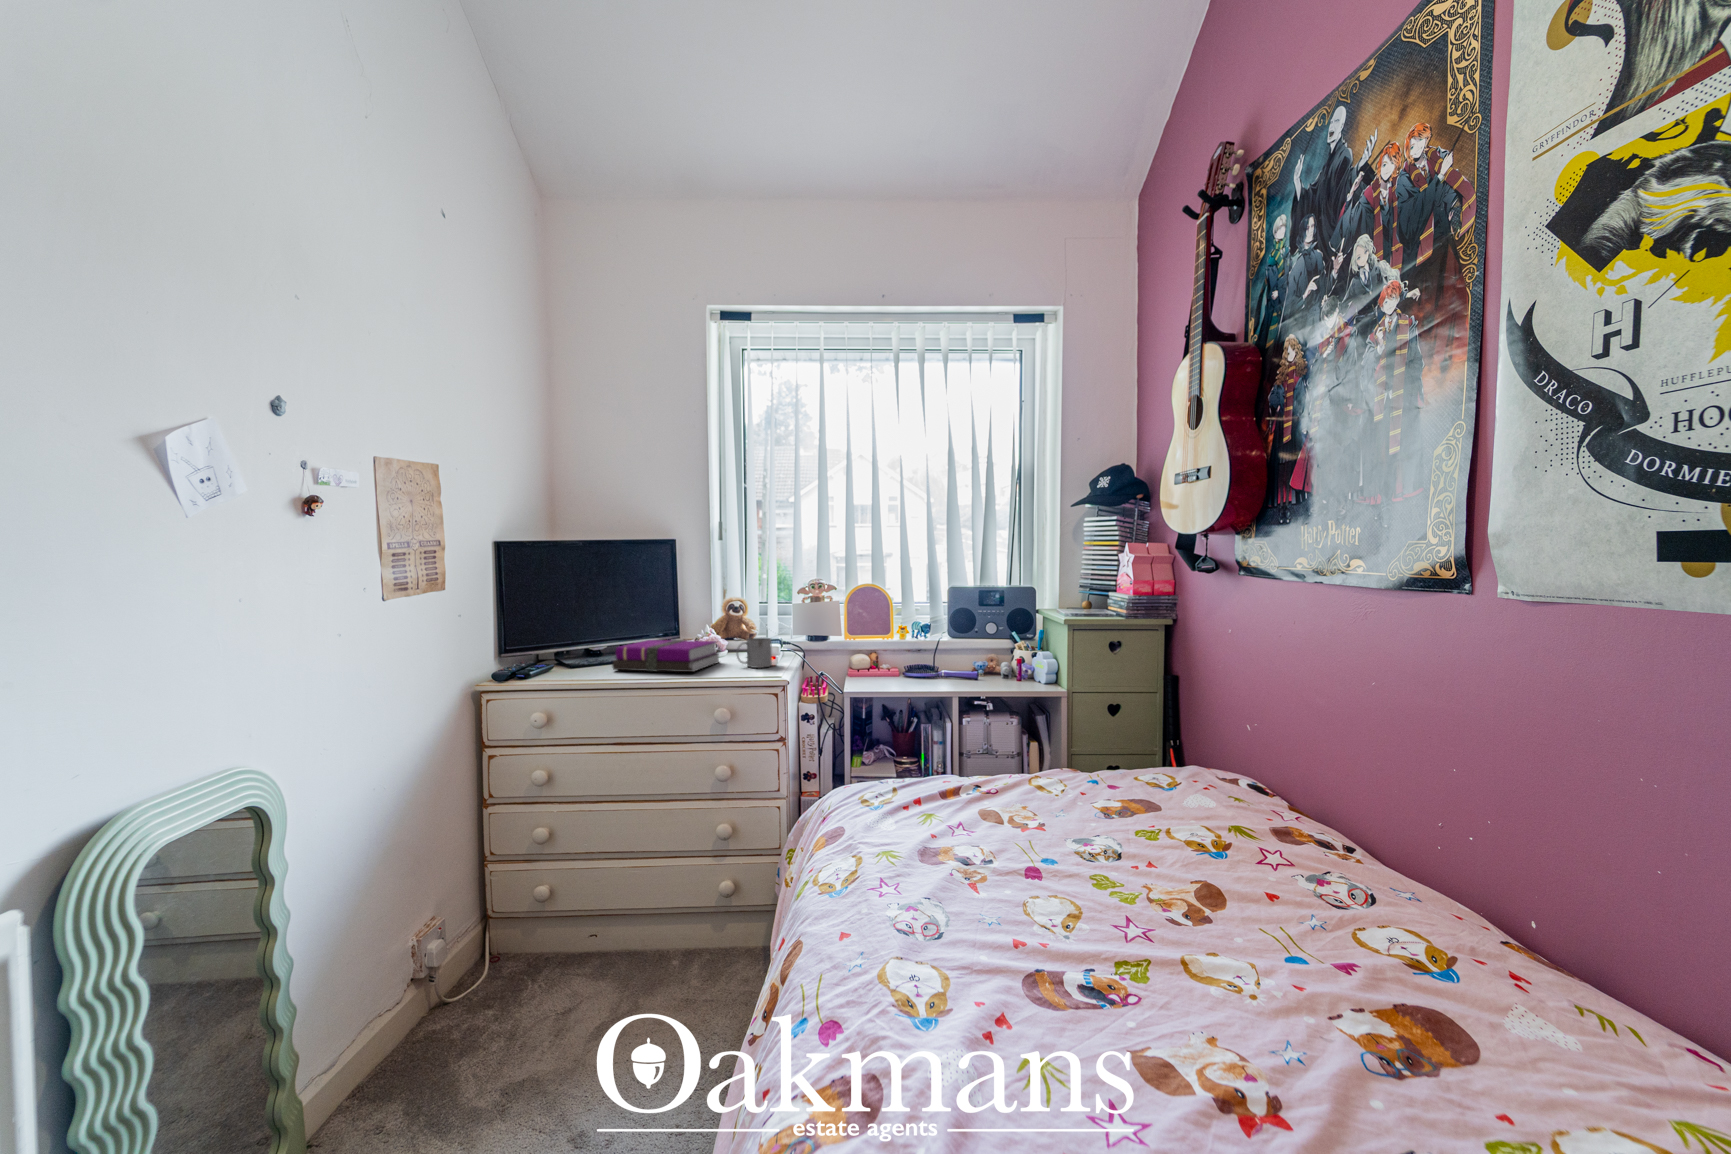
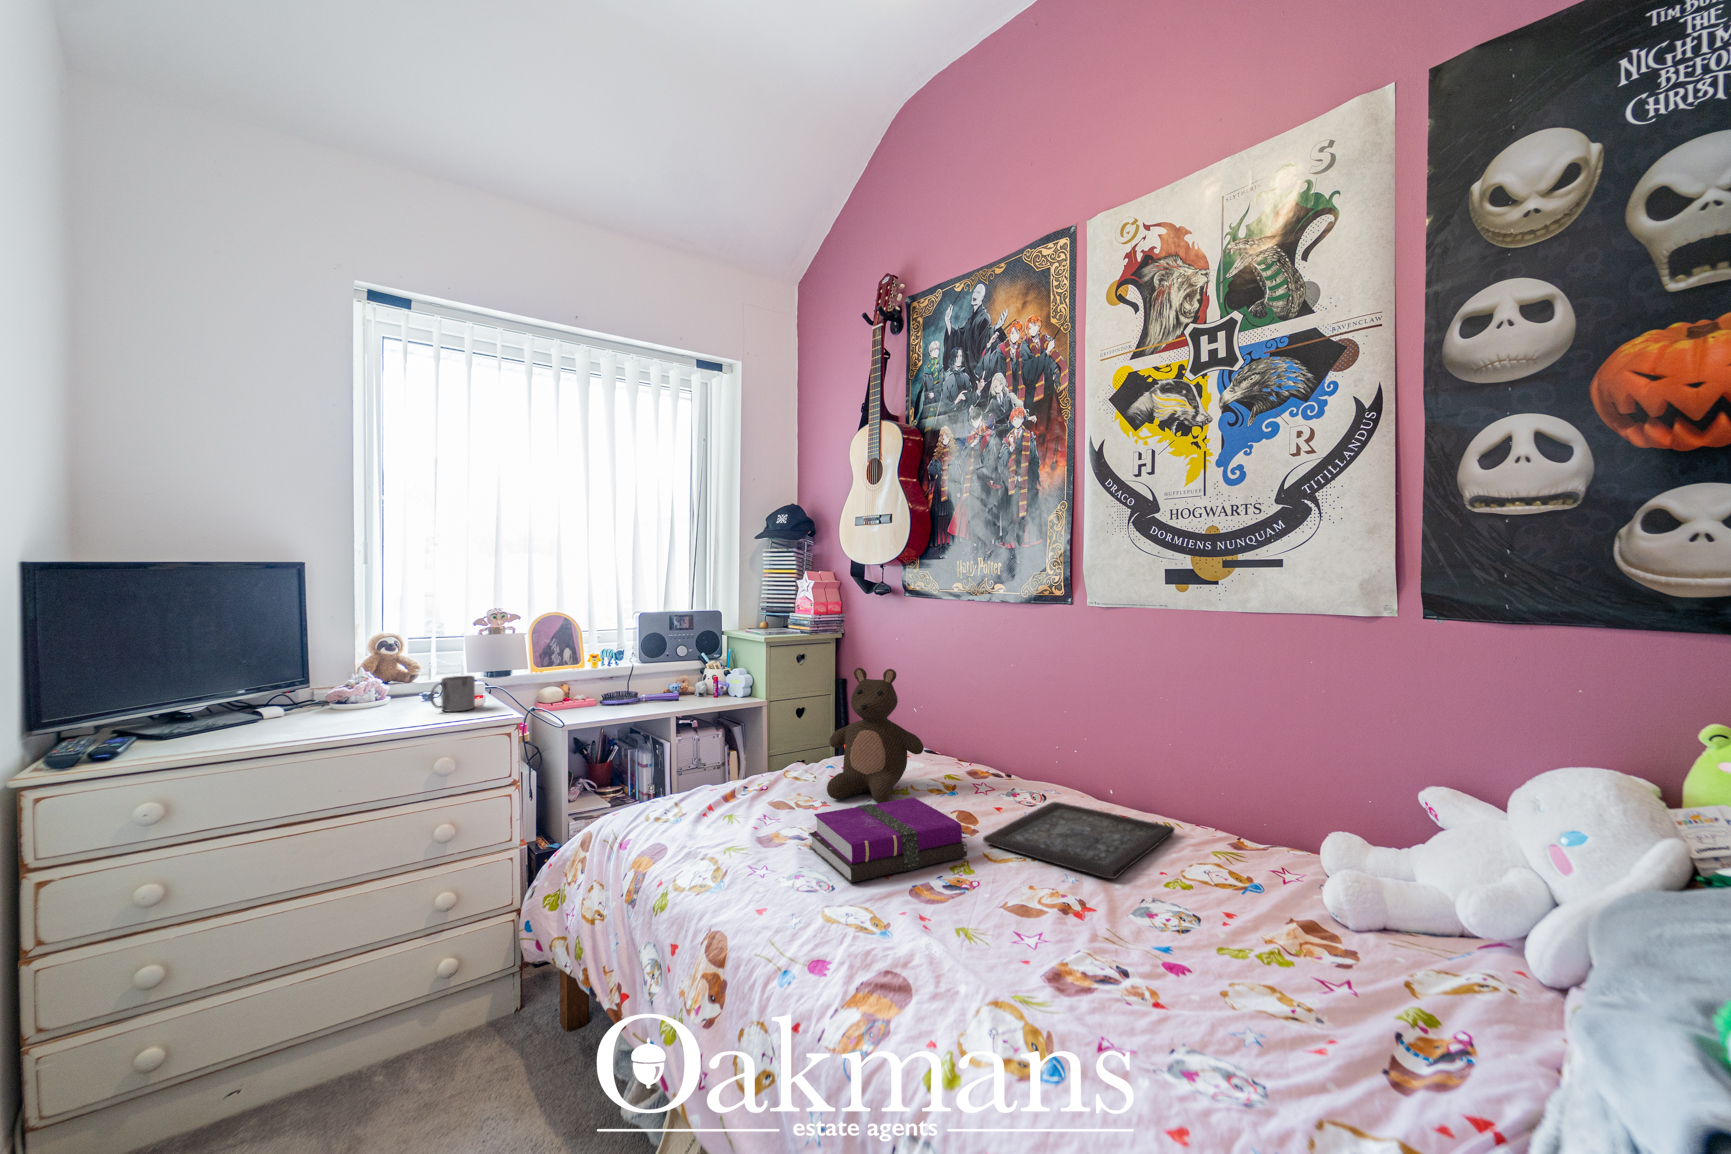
notebook: present [612,640,719,672] -> present [809,798,967,883]
stuffed bear: none [1048,664,1185,841] -> present [827,668,924,803]
tray: none [1190,909,1608,1079] -> present [983,802,1175,879]

